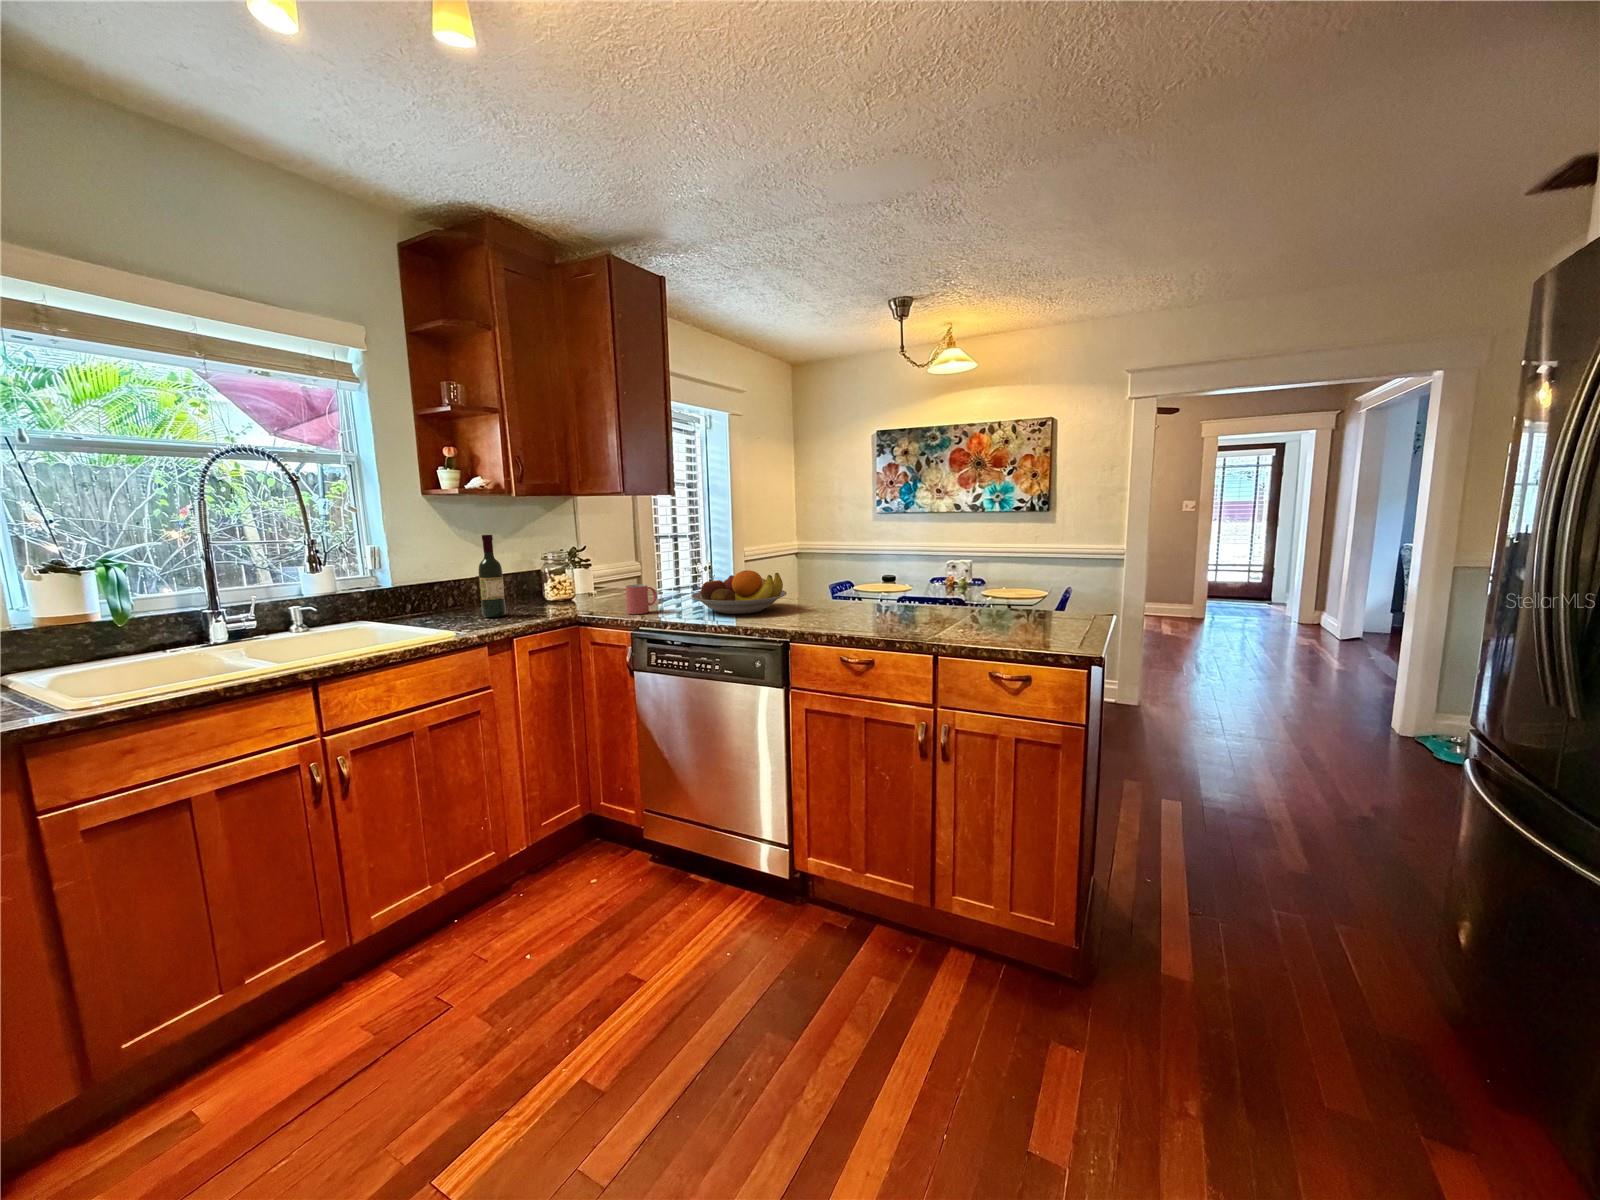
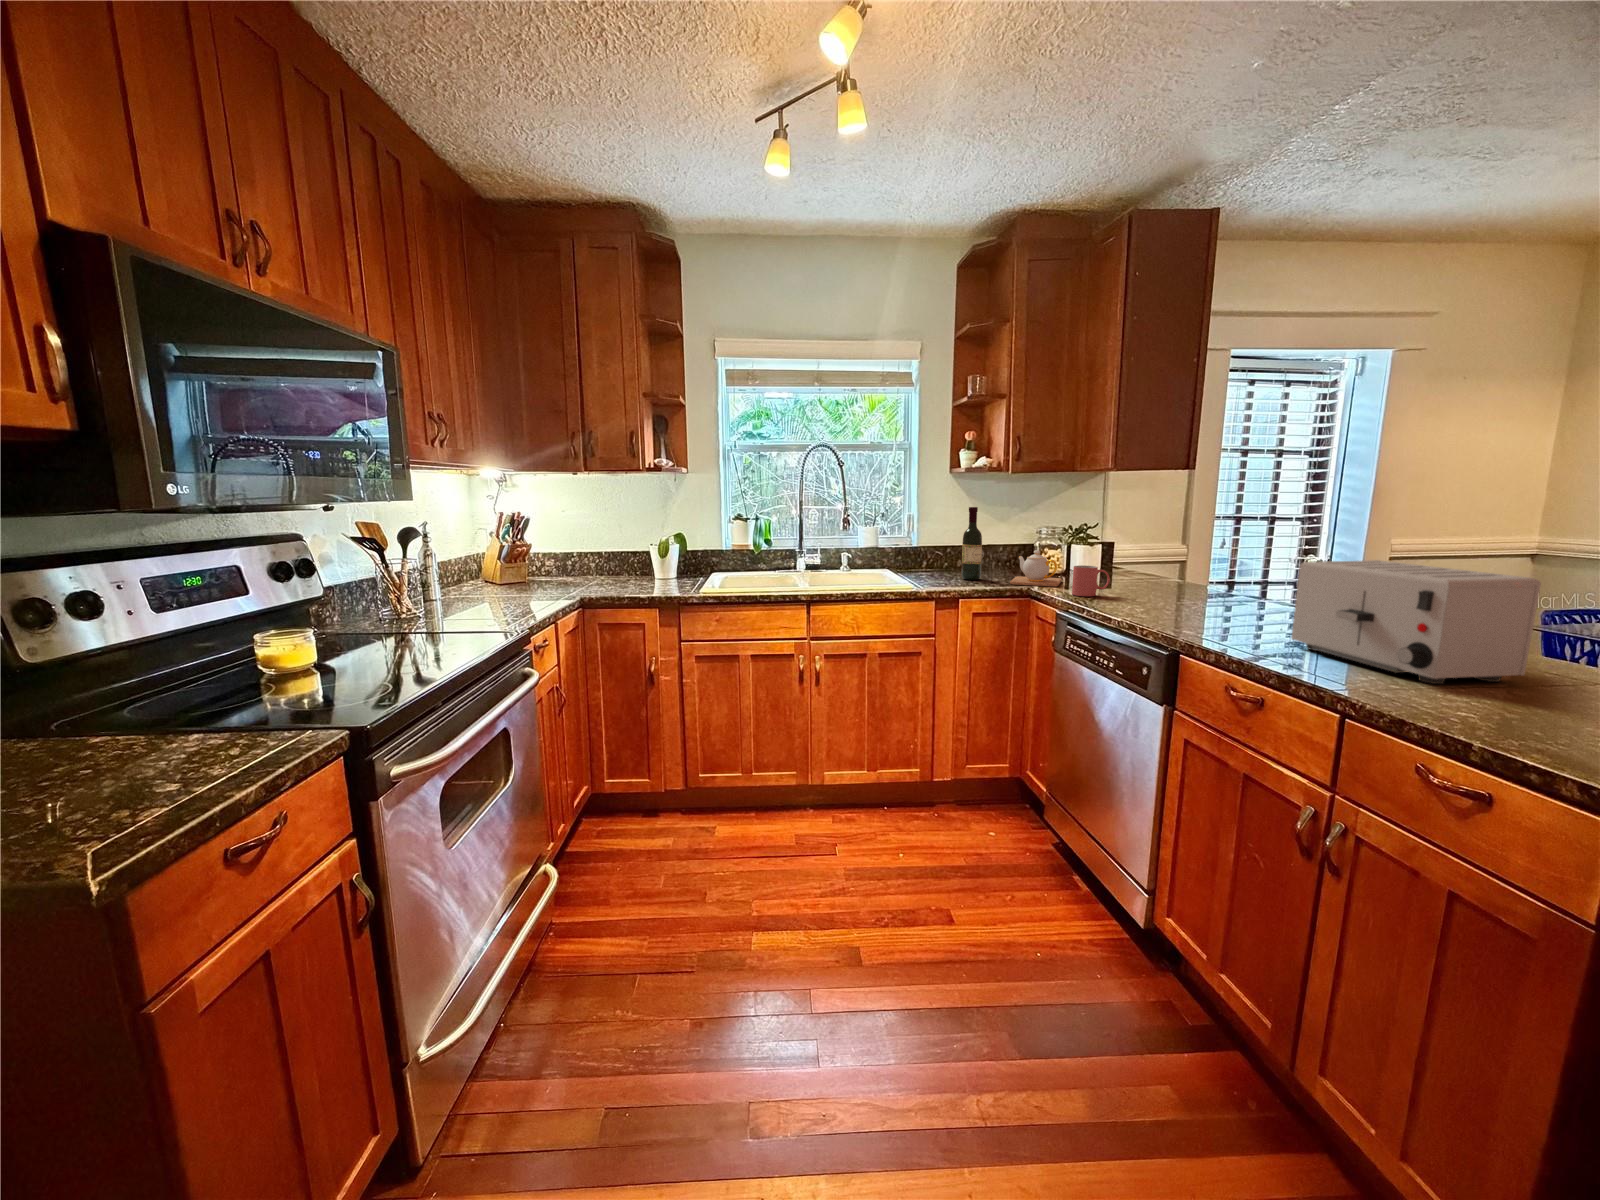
toaster: none [848,555,963,626] -> present [1291,560,1541,684]
fruit bowl: present [691,570,787,614] -> none [1131,563,1265,615]
teapot: none [540,576,596,615] -> present [1010,550,1062,587]

